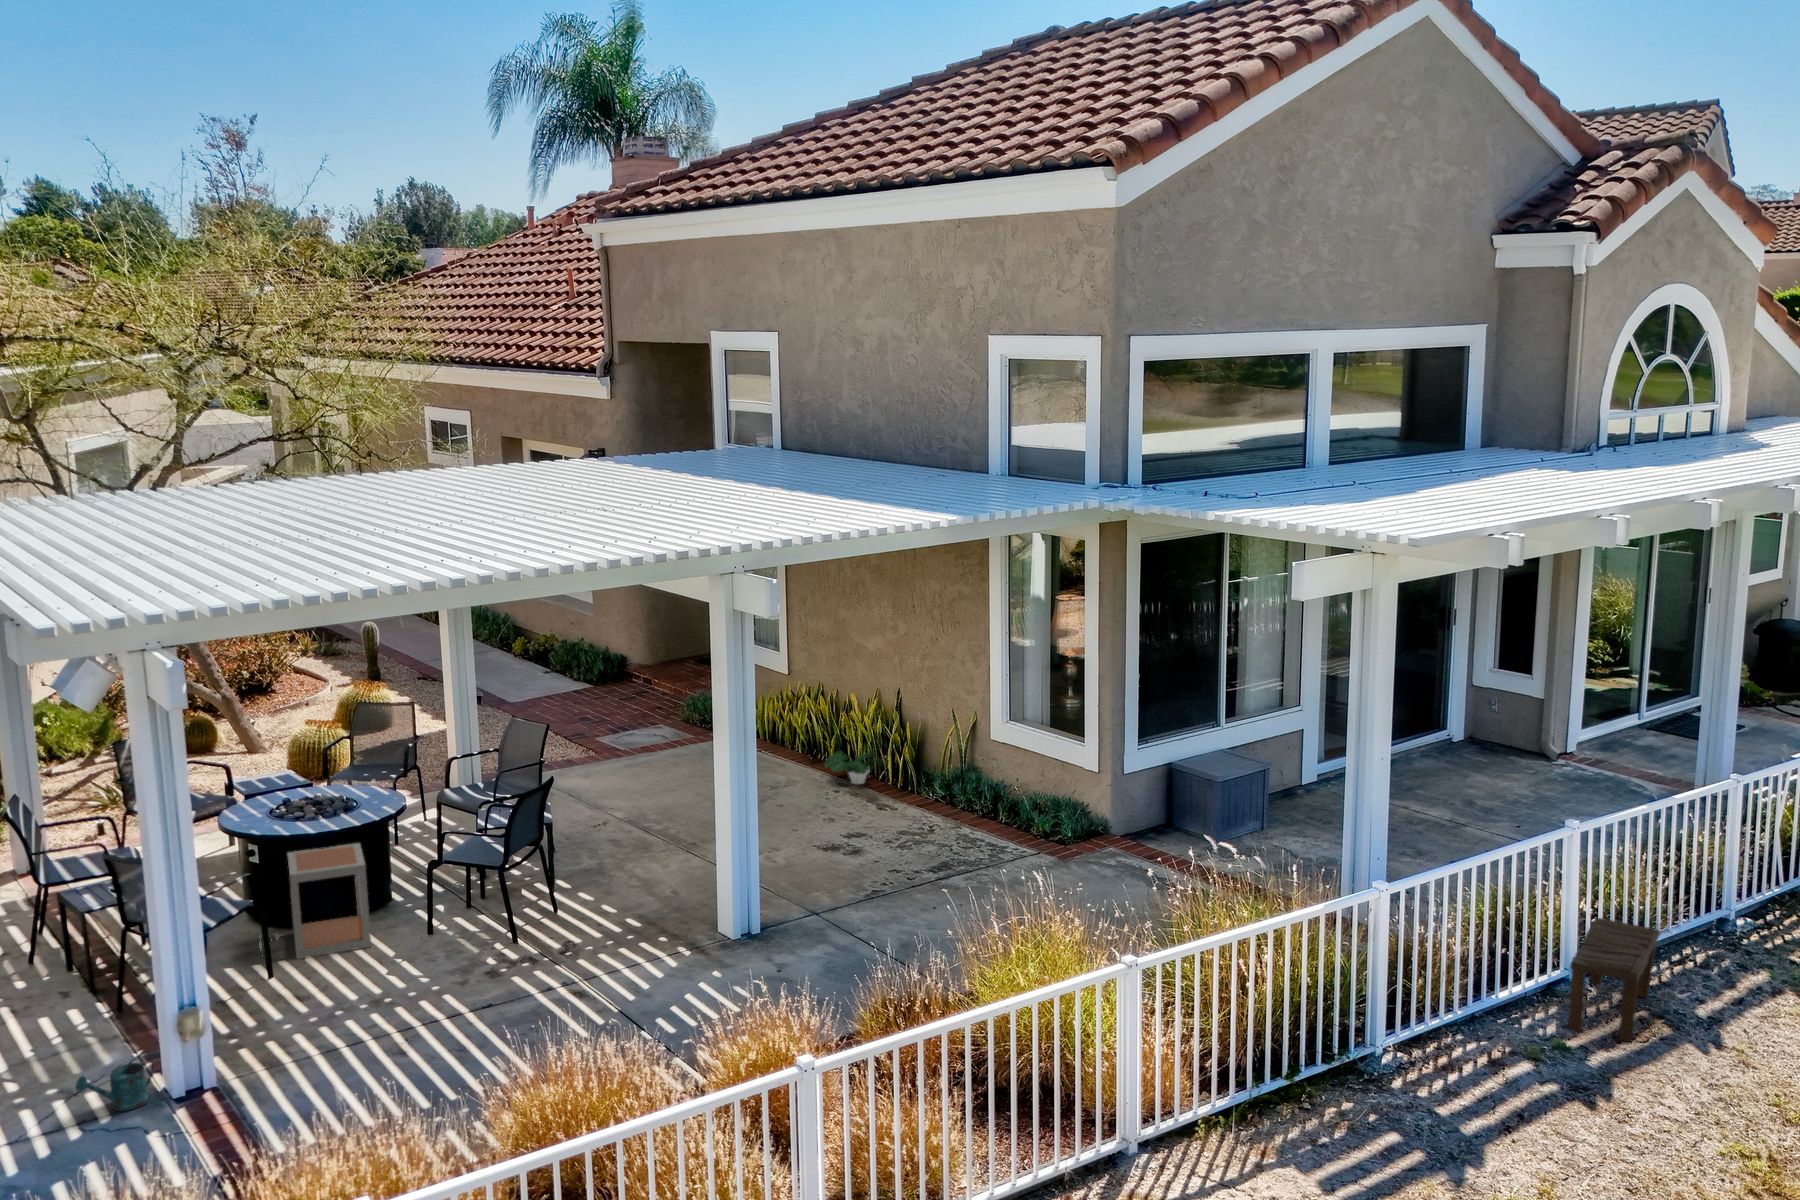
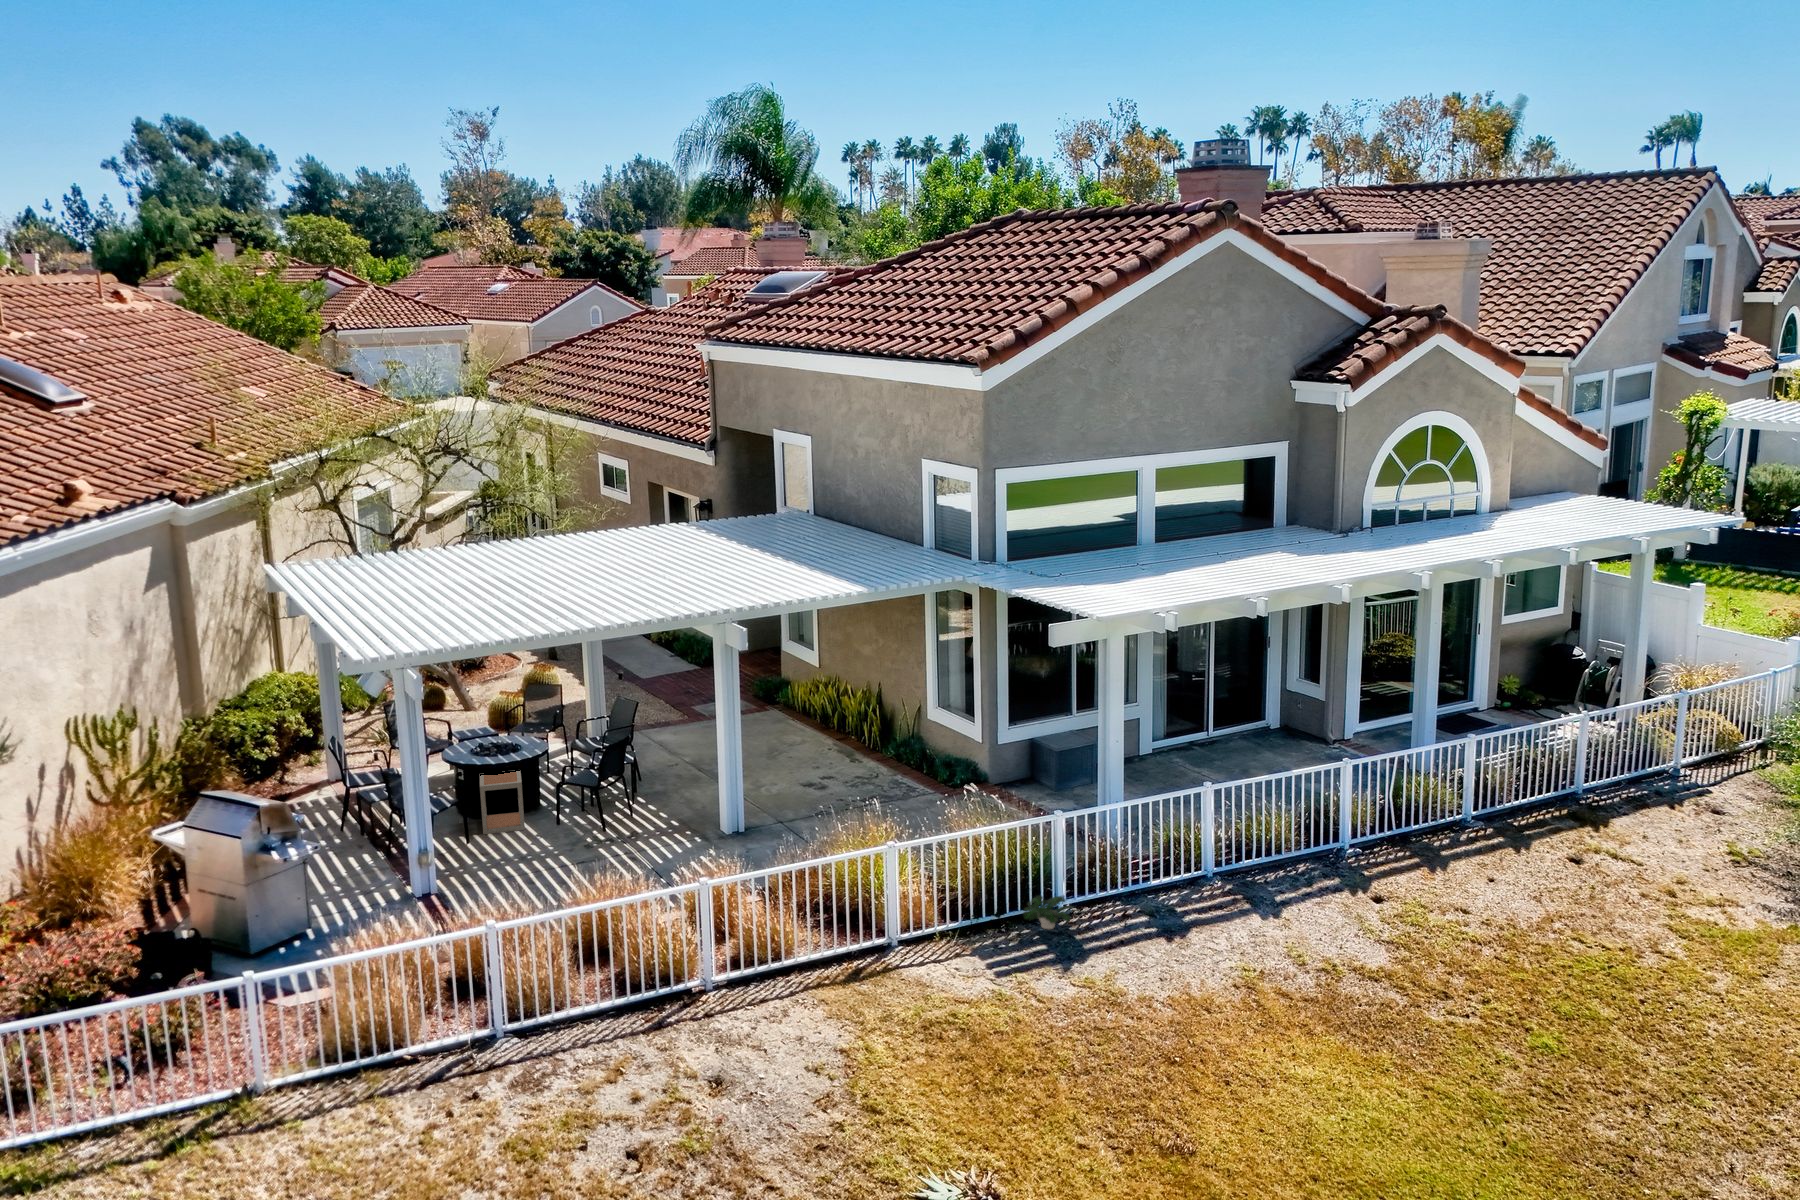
potted plant: present [824,751,887,784] -> present [1024,896,1080,929]
bench: present [1568,918,1661,1042] -> none [1187,841,1257,911]
watering can: present [76,1055,154,1111] -> none [368,875,406,902]

